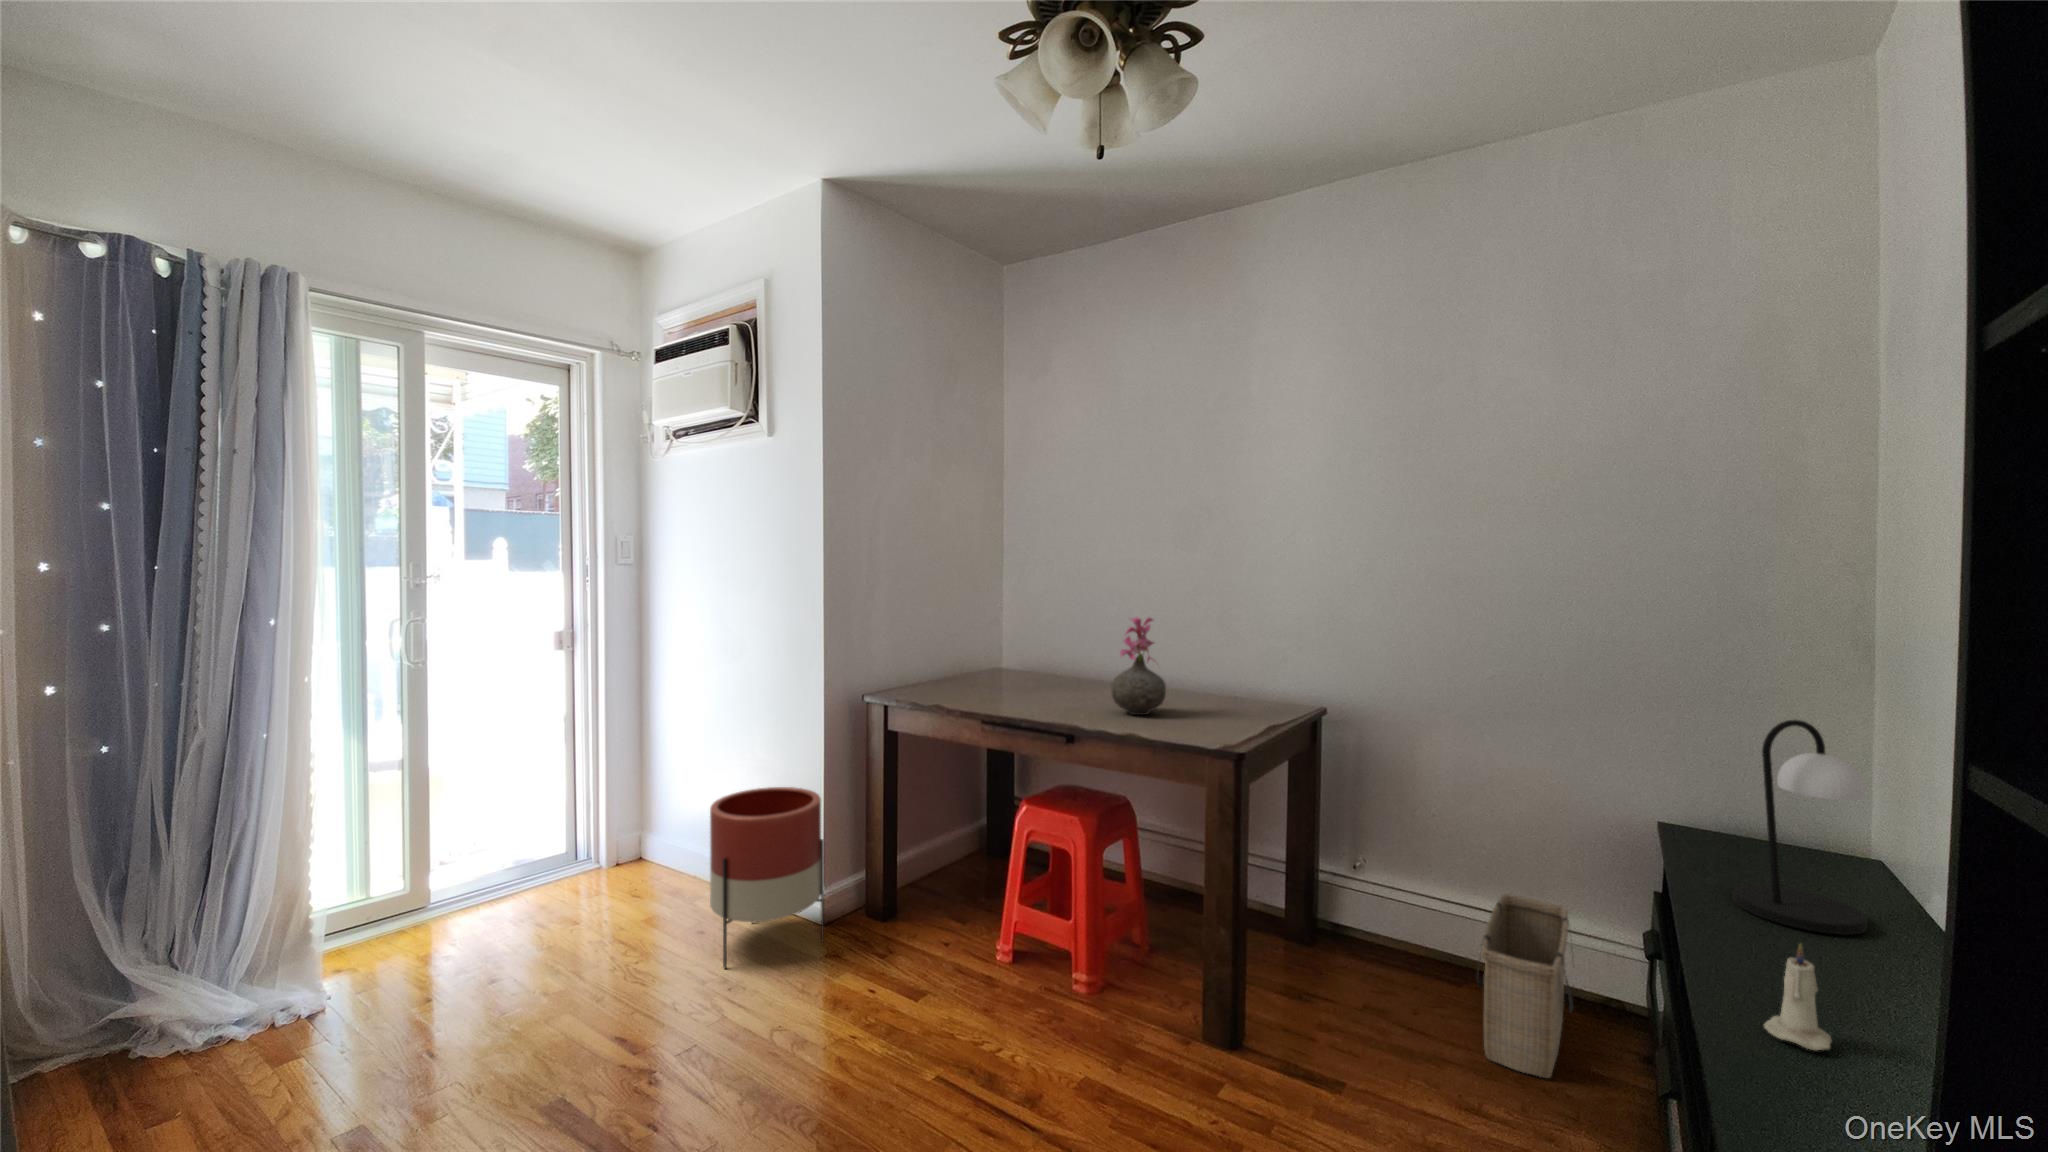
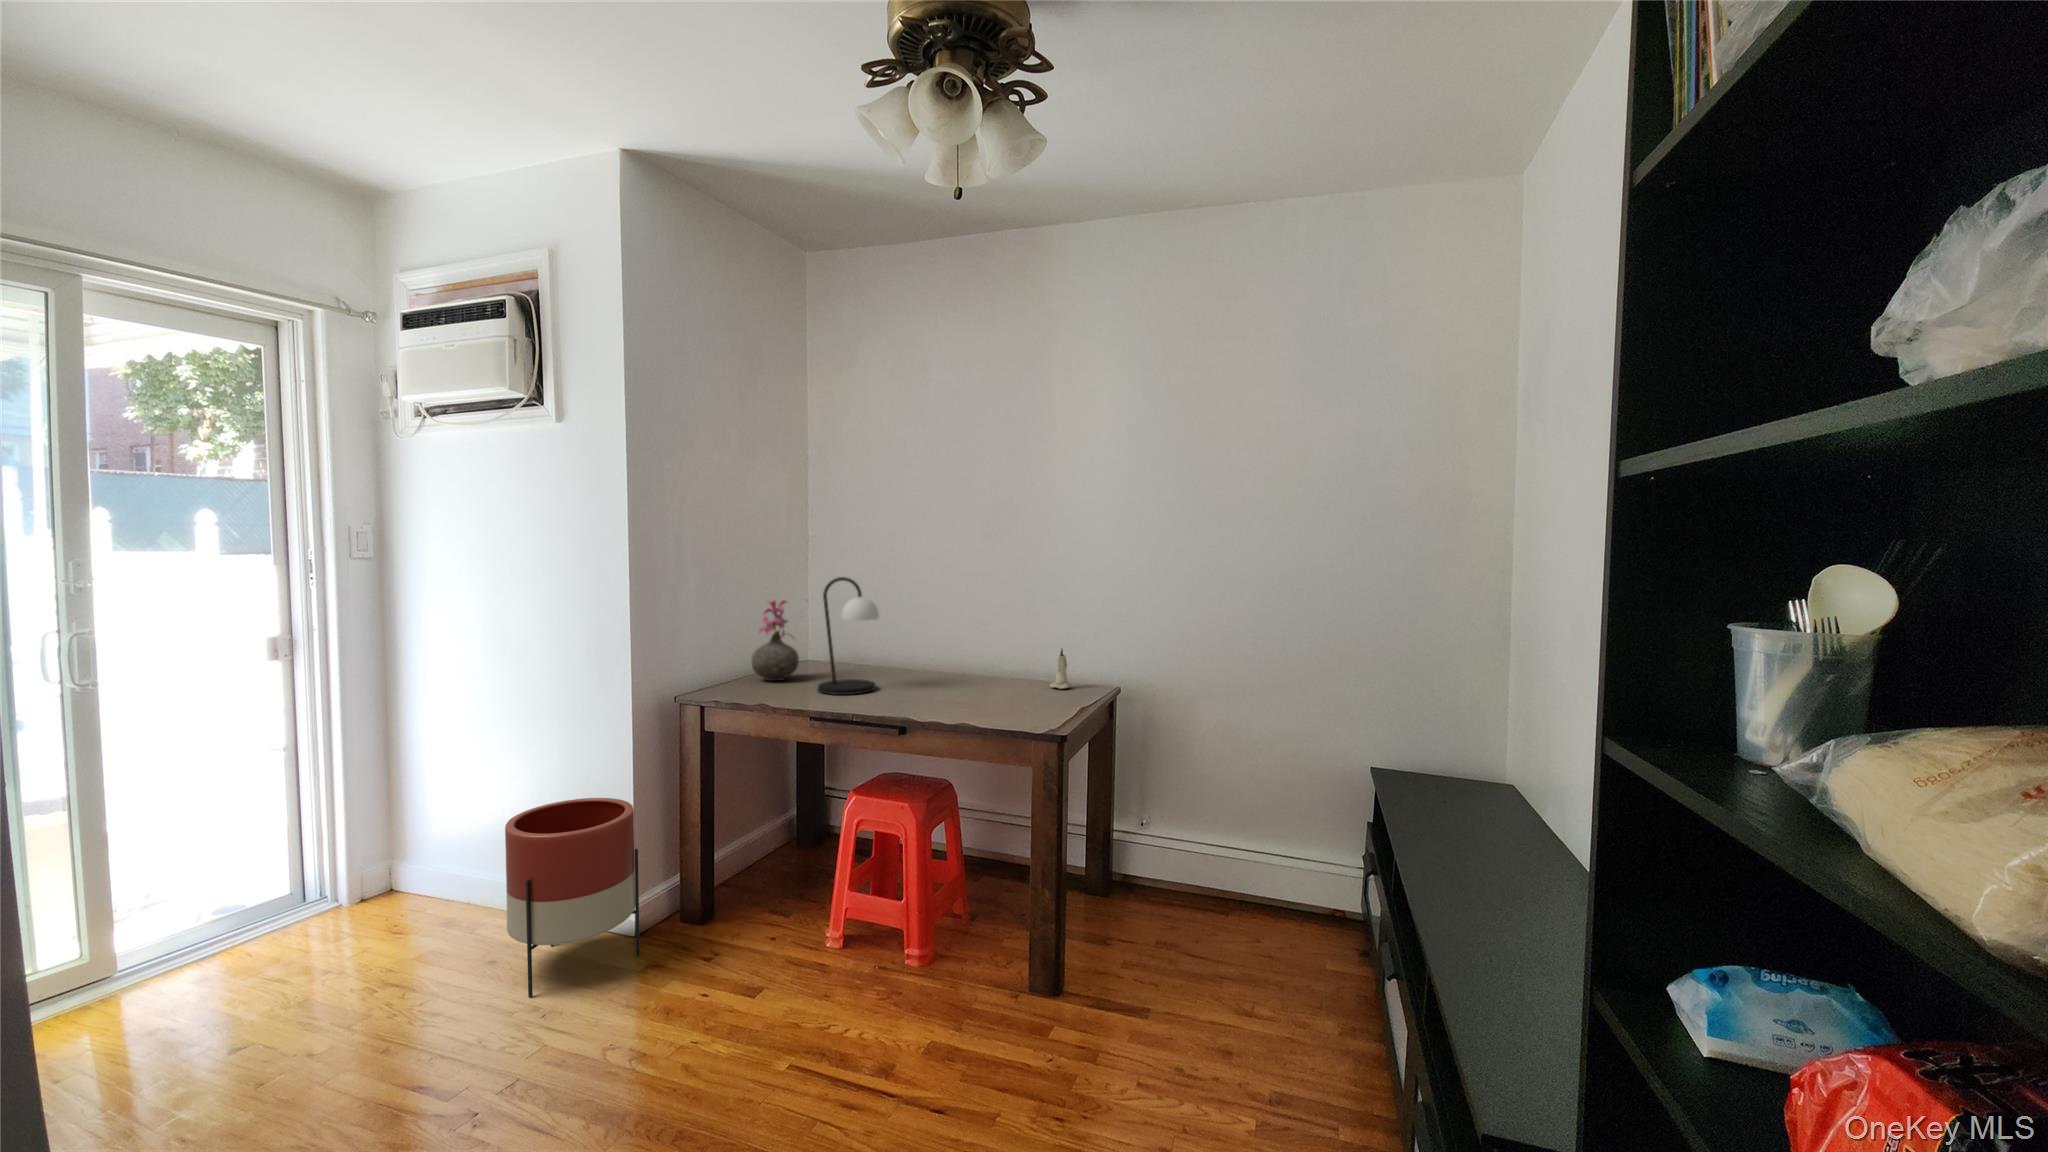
vase: present [1111,618,1166,715] -> present [752,600,799,681]
table lamp: present [1732,720,1867,935] -> present [818,577,879,695]
basket: present [1477,894,1573,1078] -> none [1245,834,1315,977]
candle: present [1764,944,1831,1050] -> present [1050,648,1072,689]

